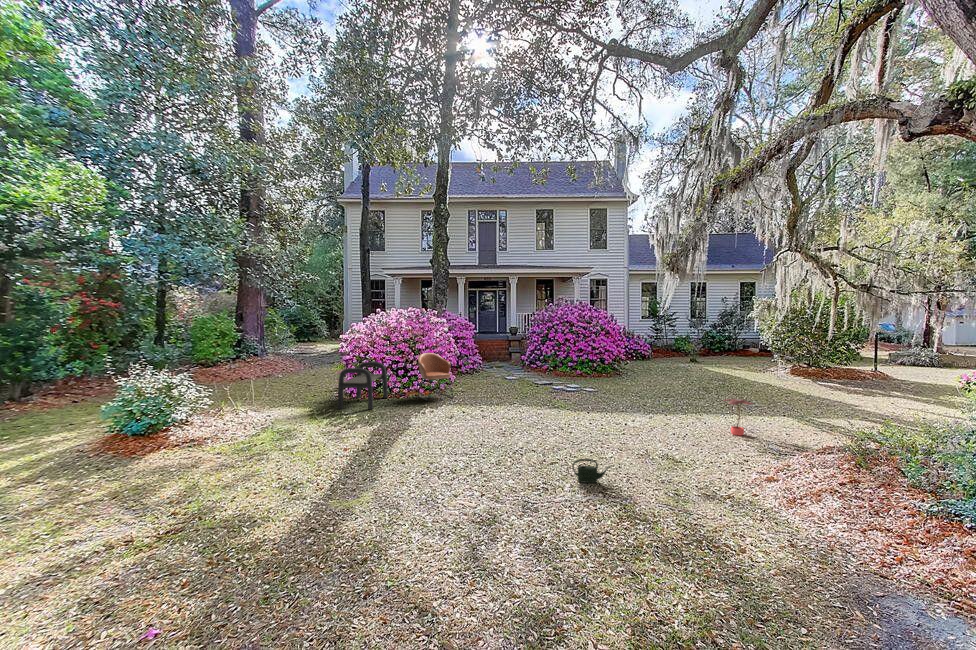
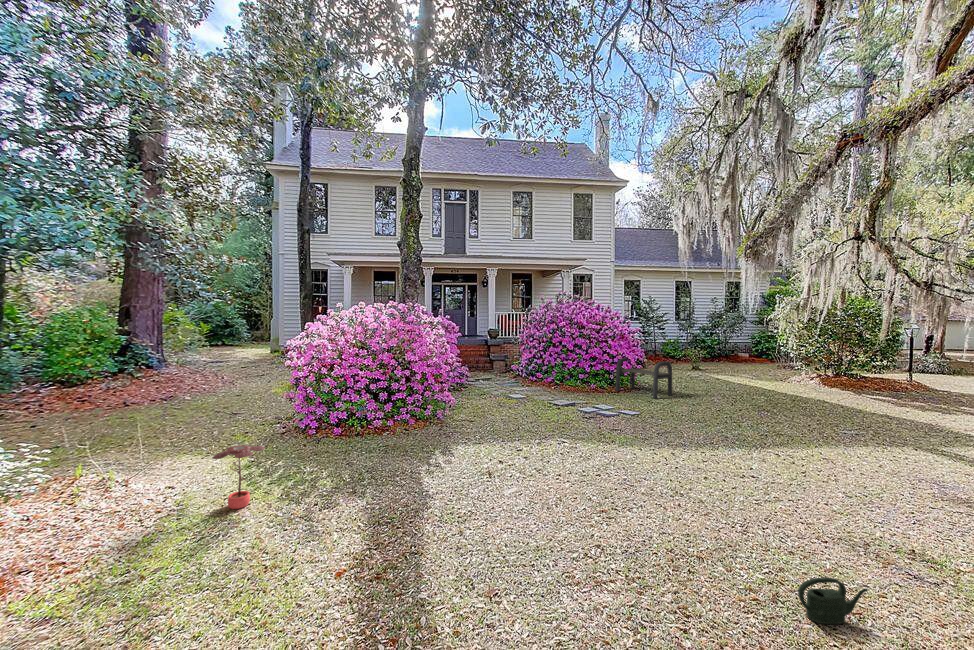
chair: present [418,353,453,401] -> none [408,366,460,438]
bench: present [338,362,388,409] -> present [615,358,672,398]
potted plant: present [724,399,754,436] -> present [212,445,265,509]

